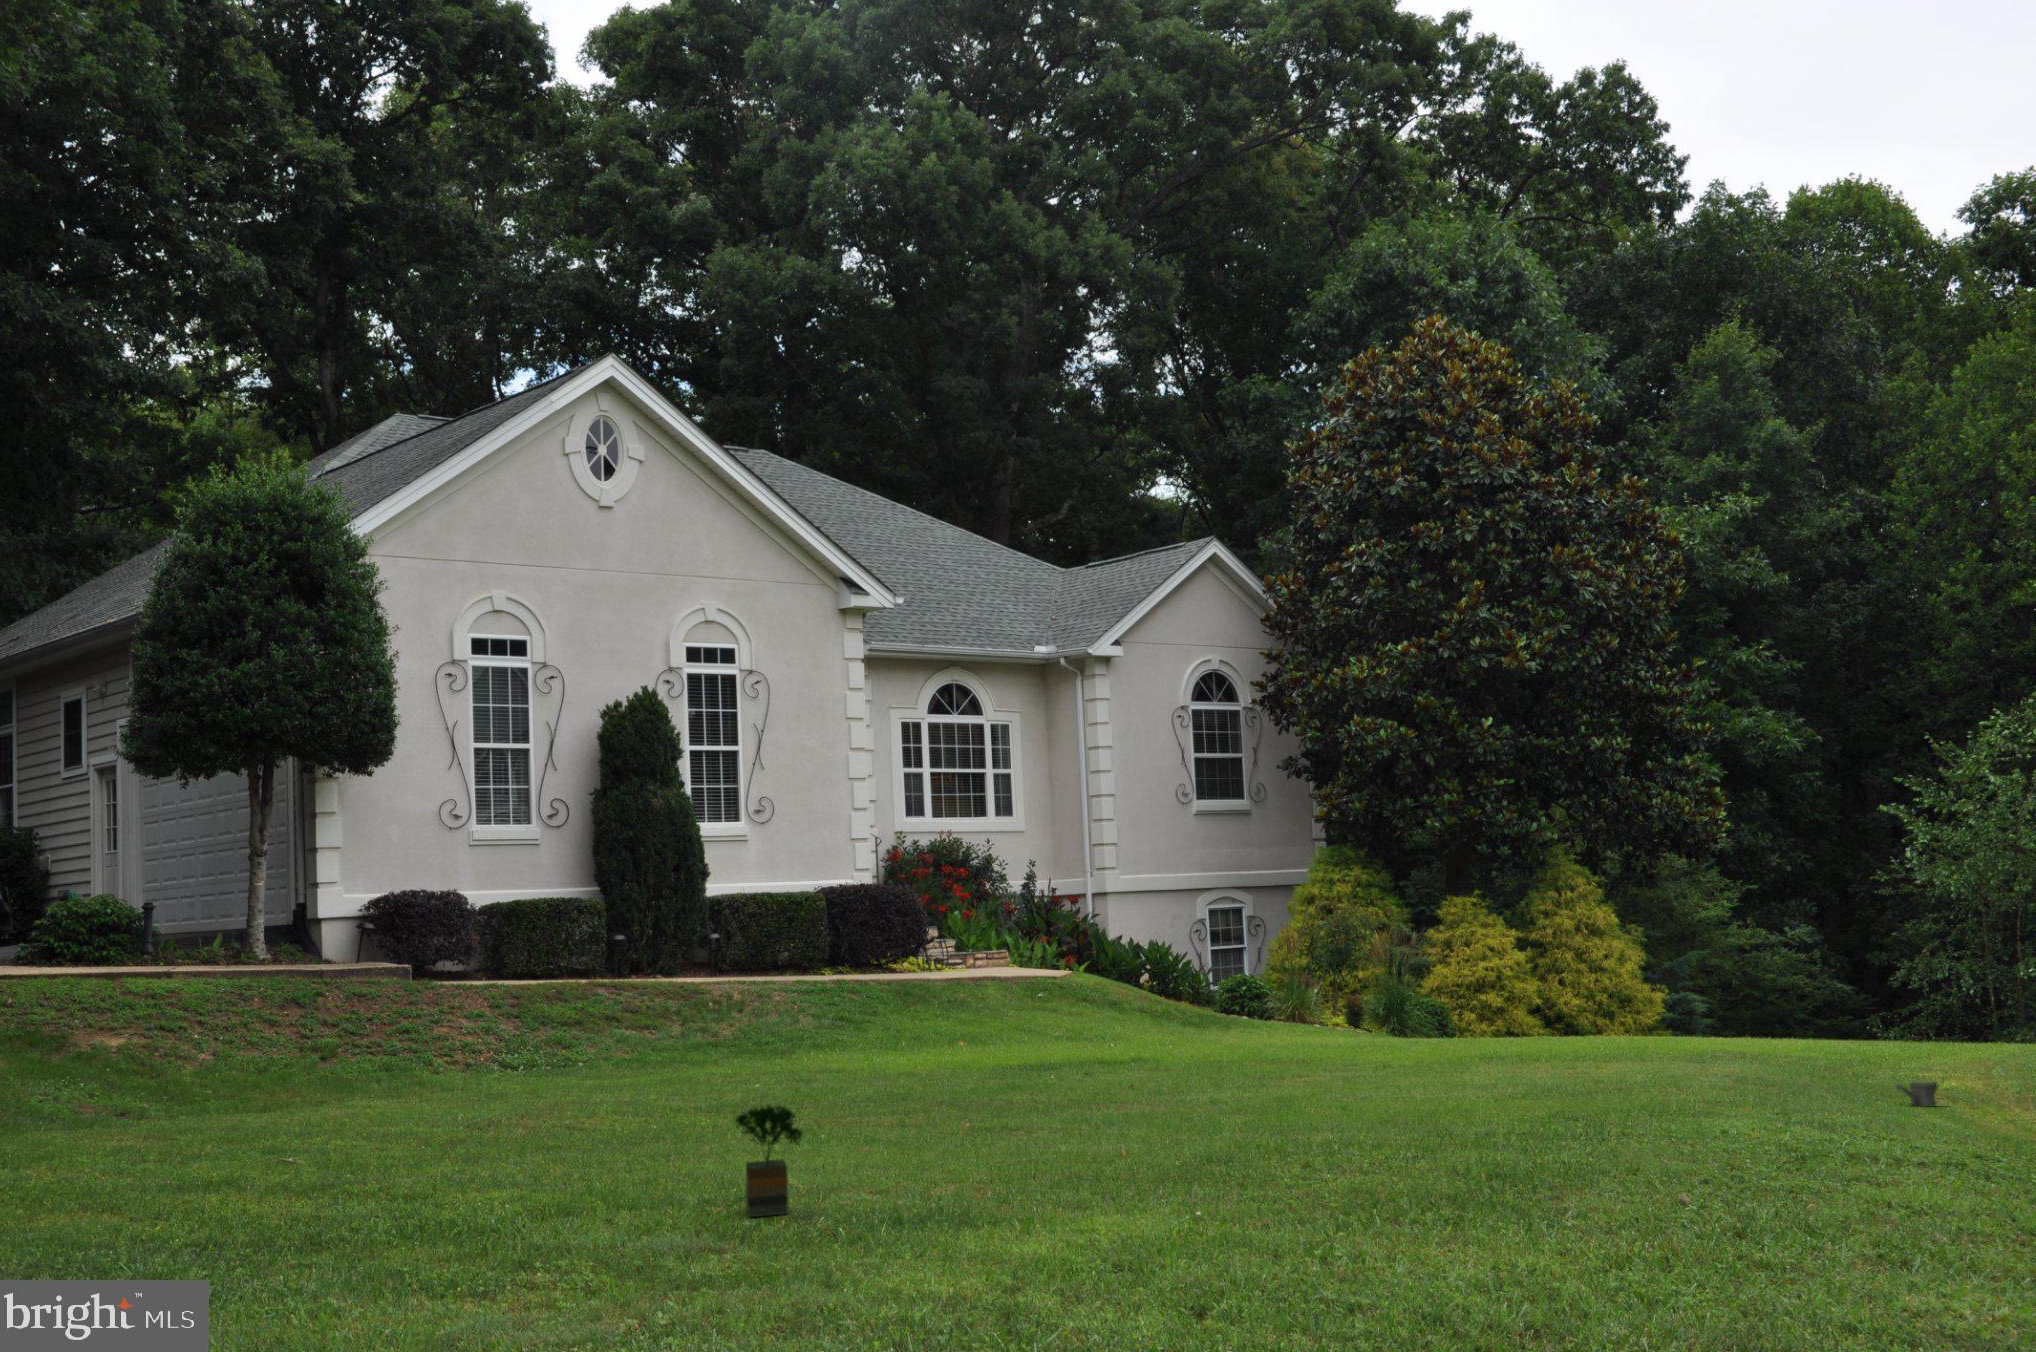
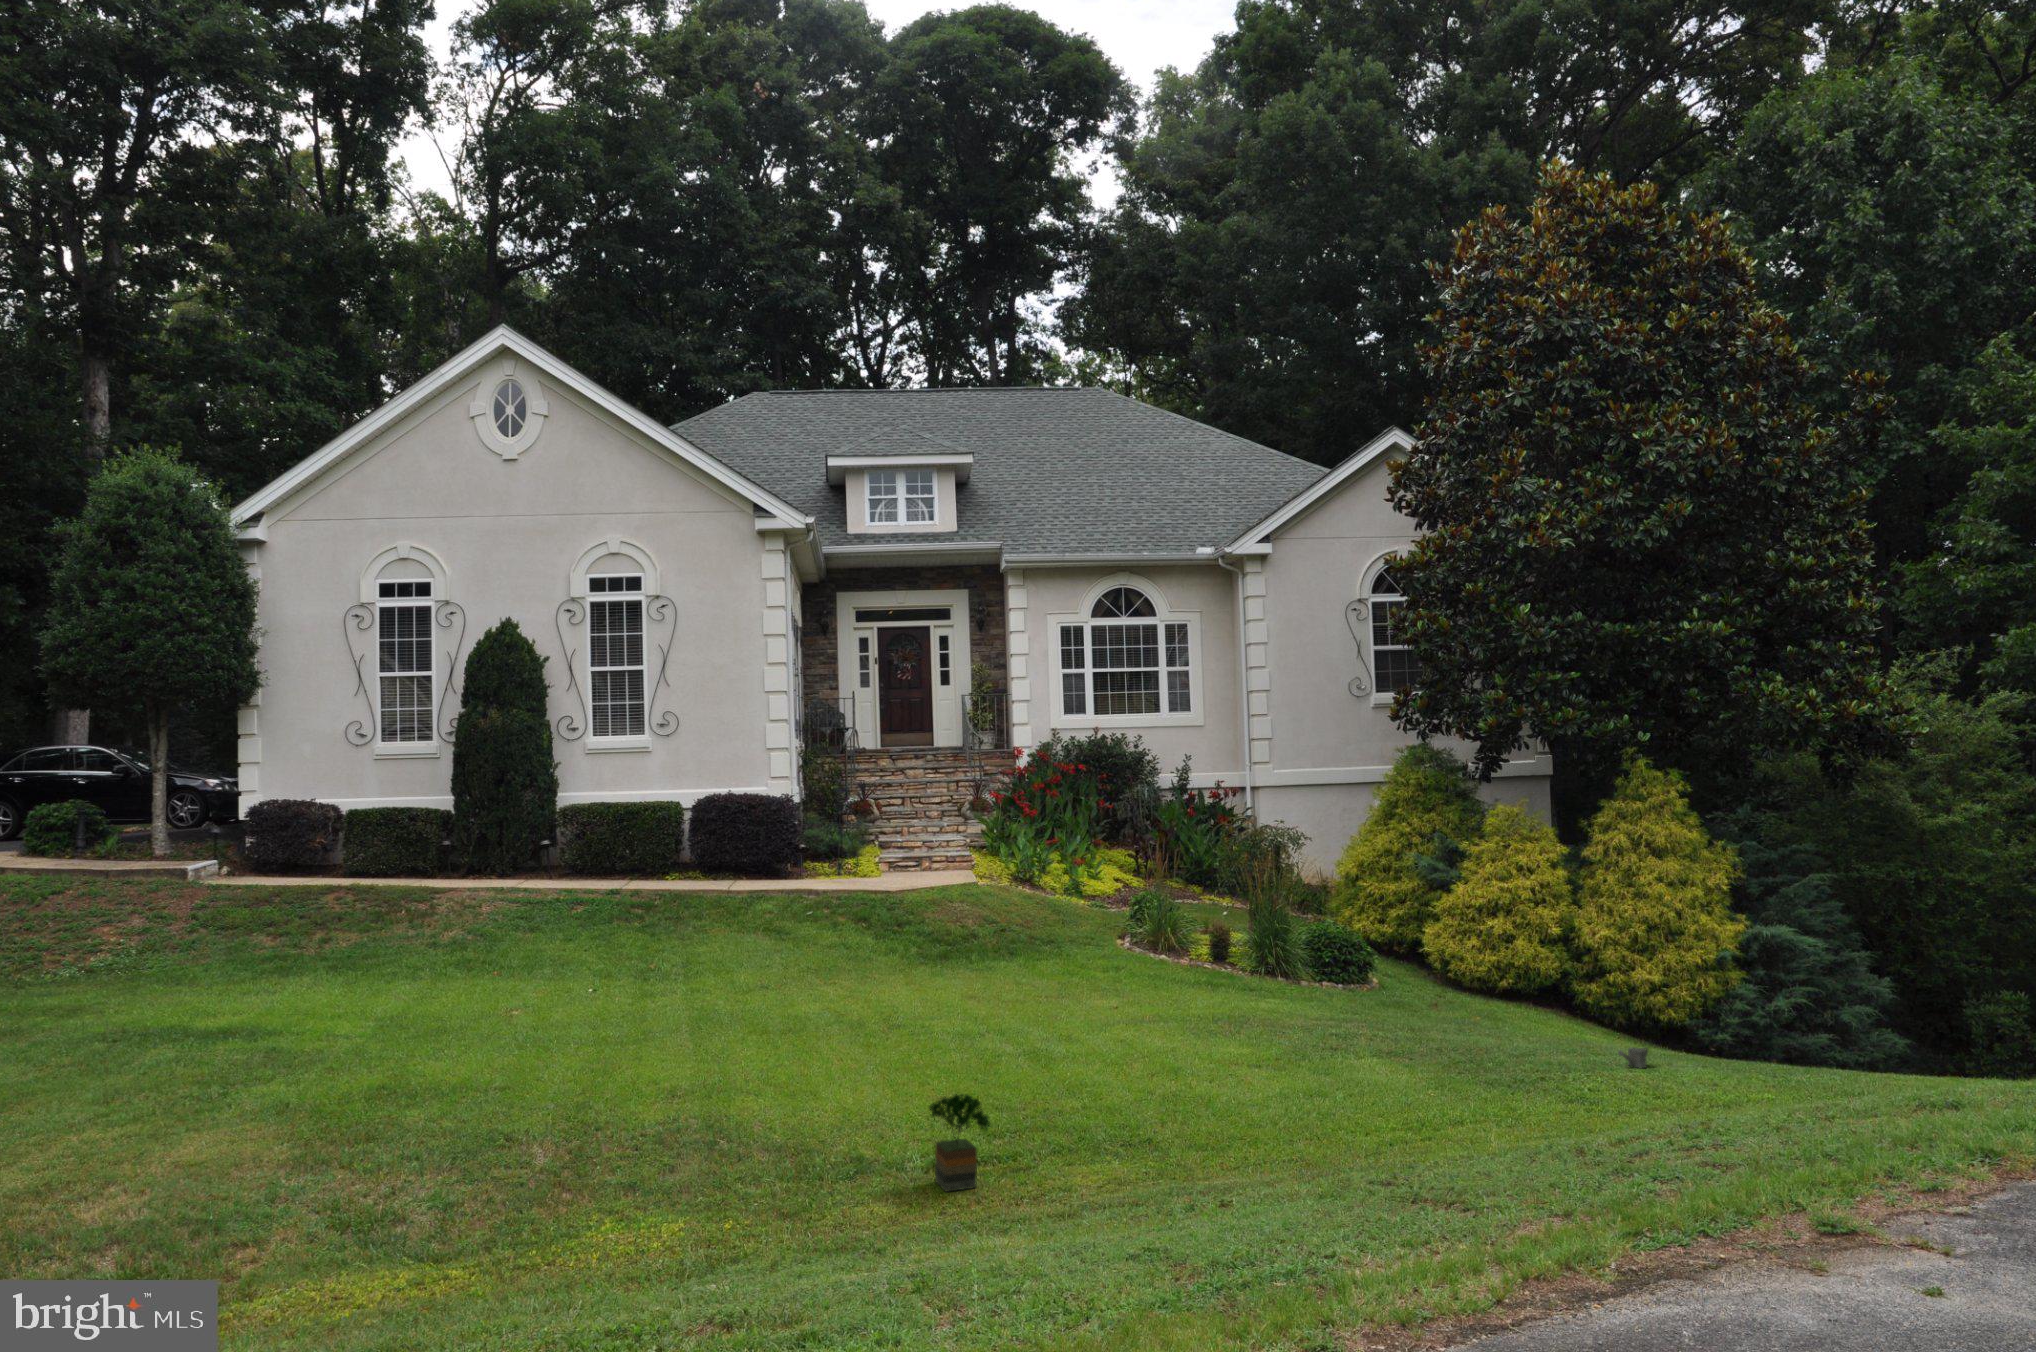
potted tree: present [734,1106,803,1217] -> present [929,1094,990,1192]

